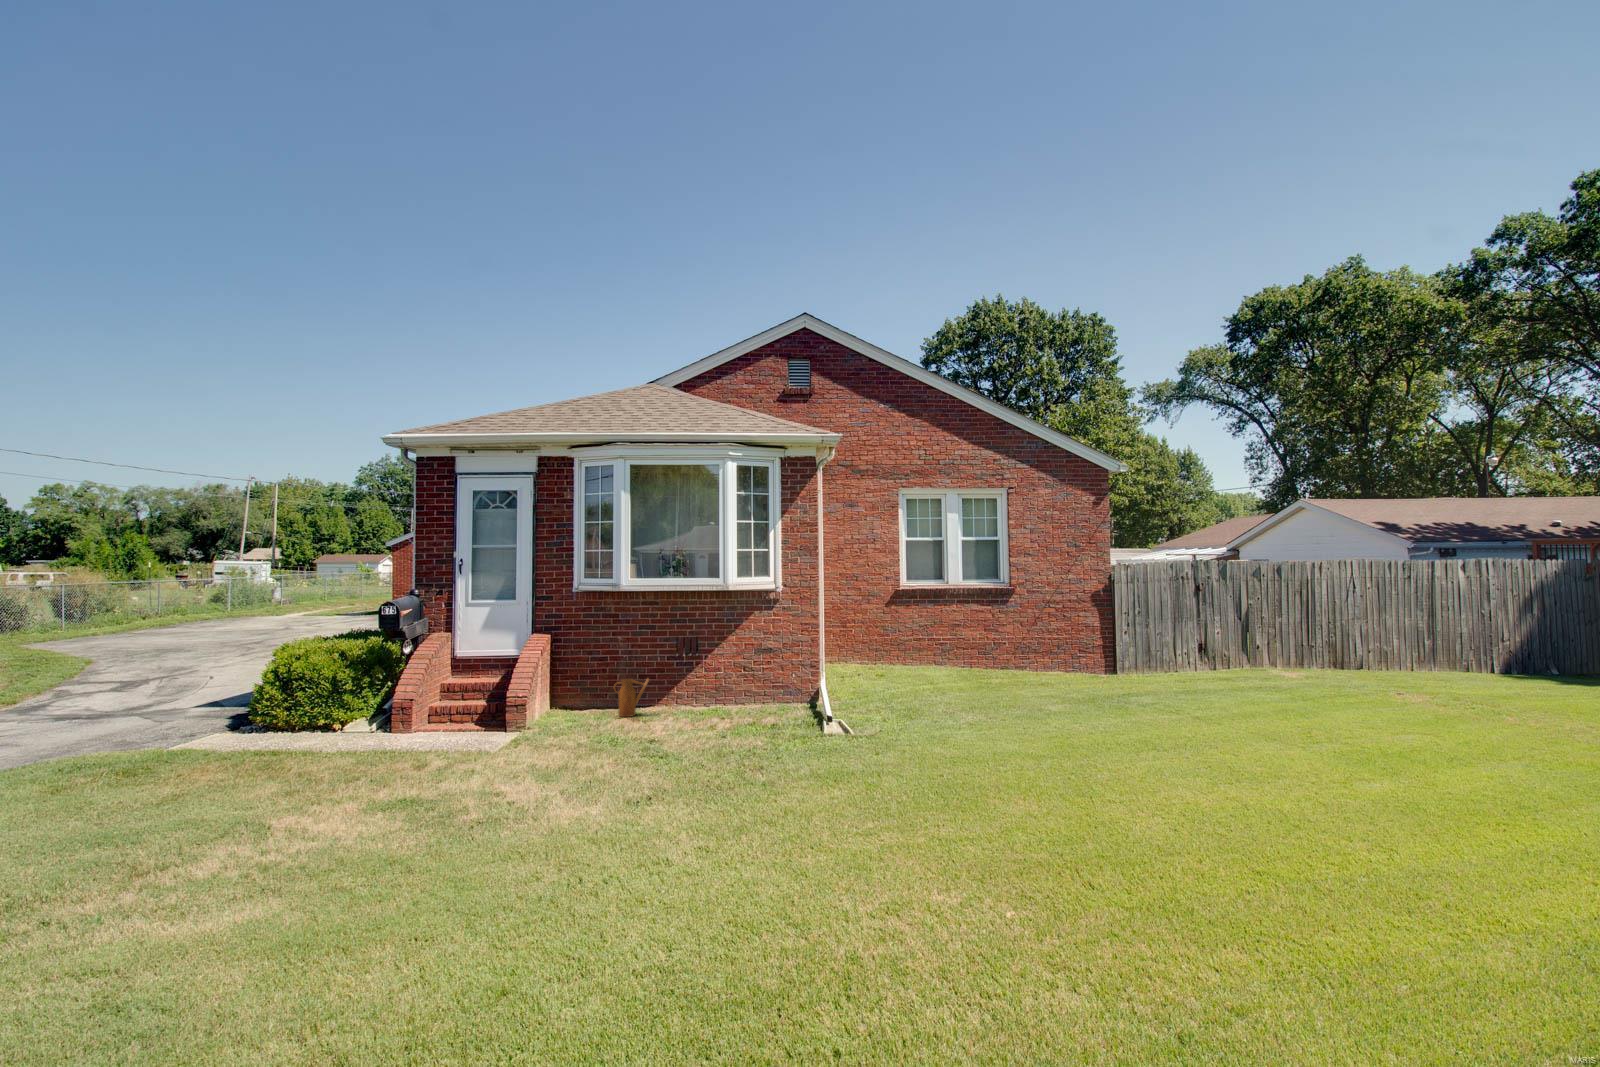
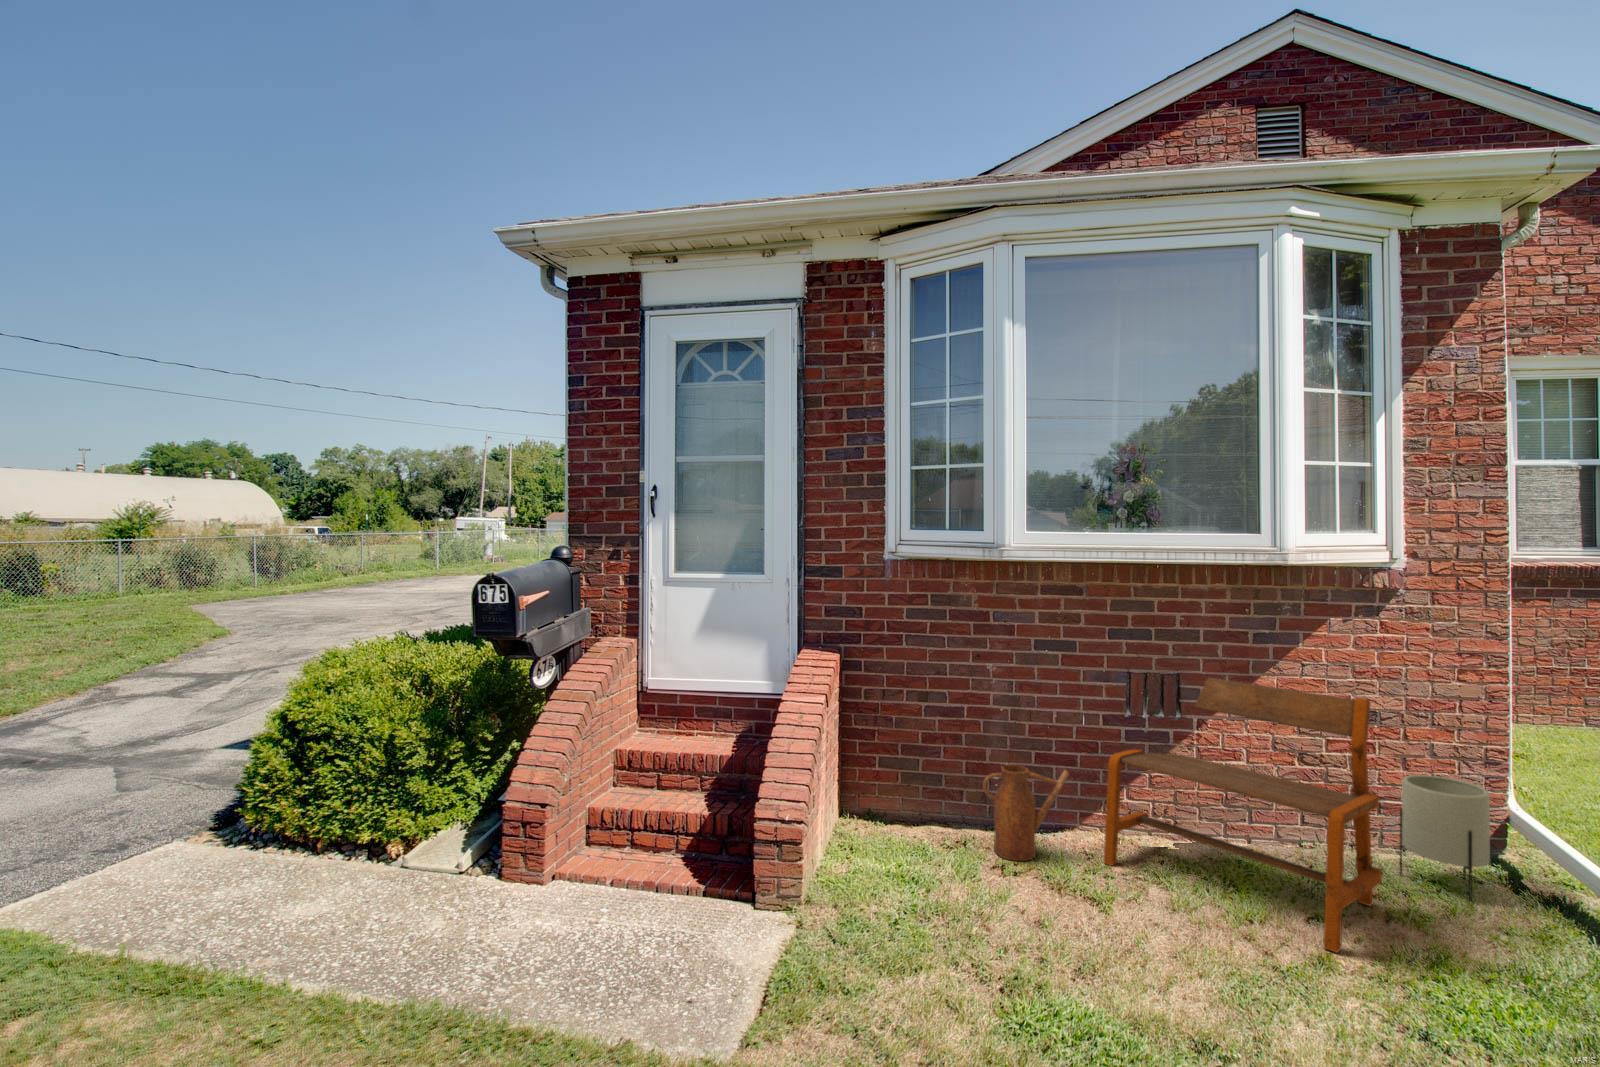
bench: none [662,636,752,726] -> present [1104,678,1382,953]
planter: none [774,672,799,714] -> present [1400,775,1490,902]

